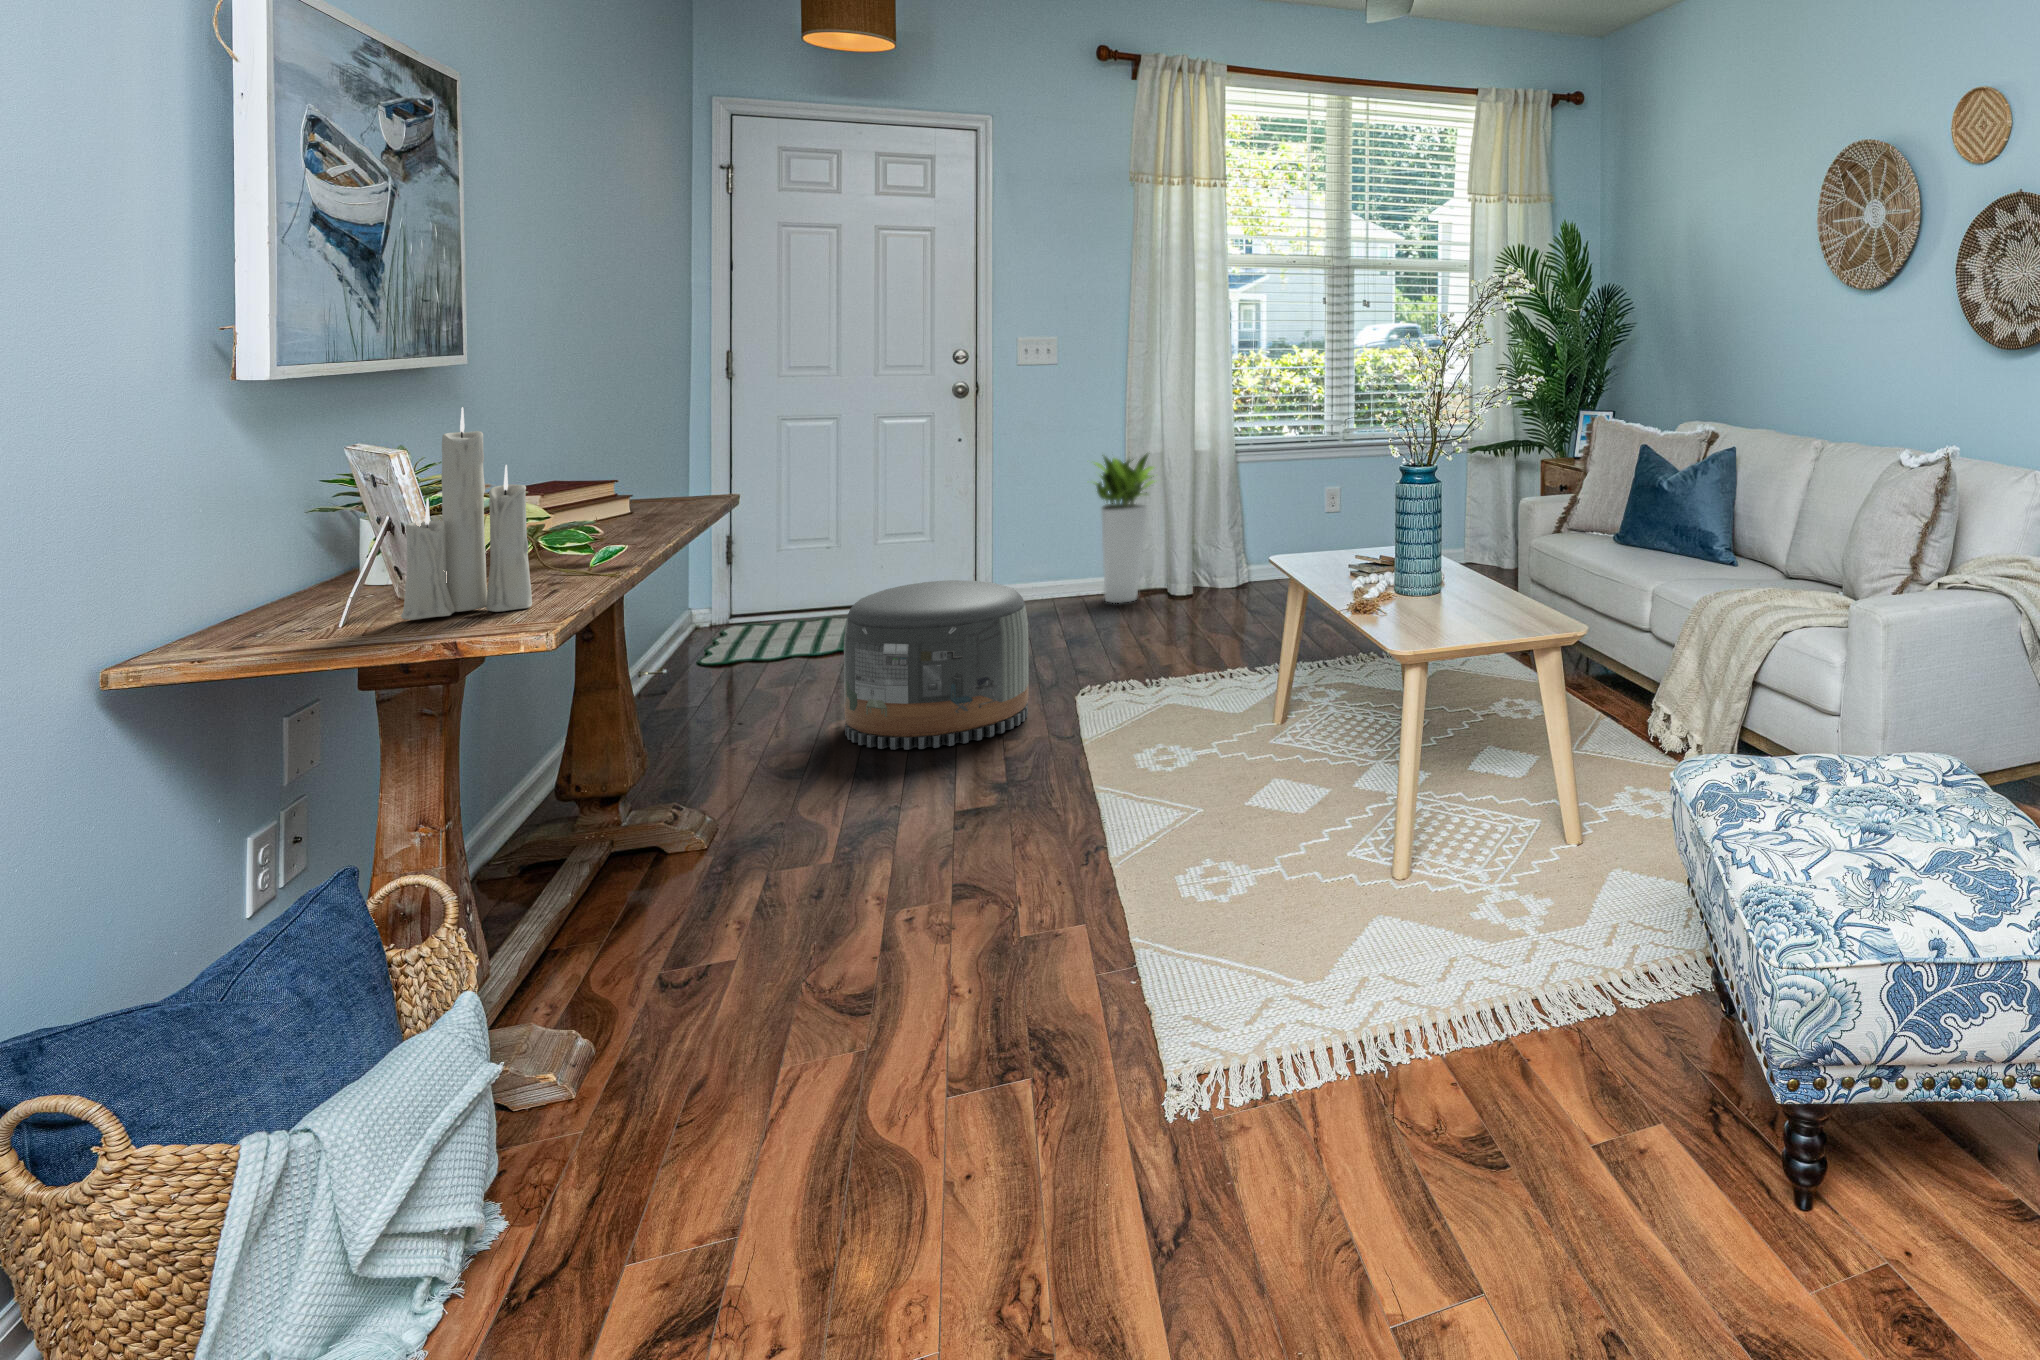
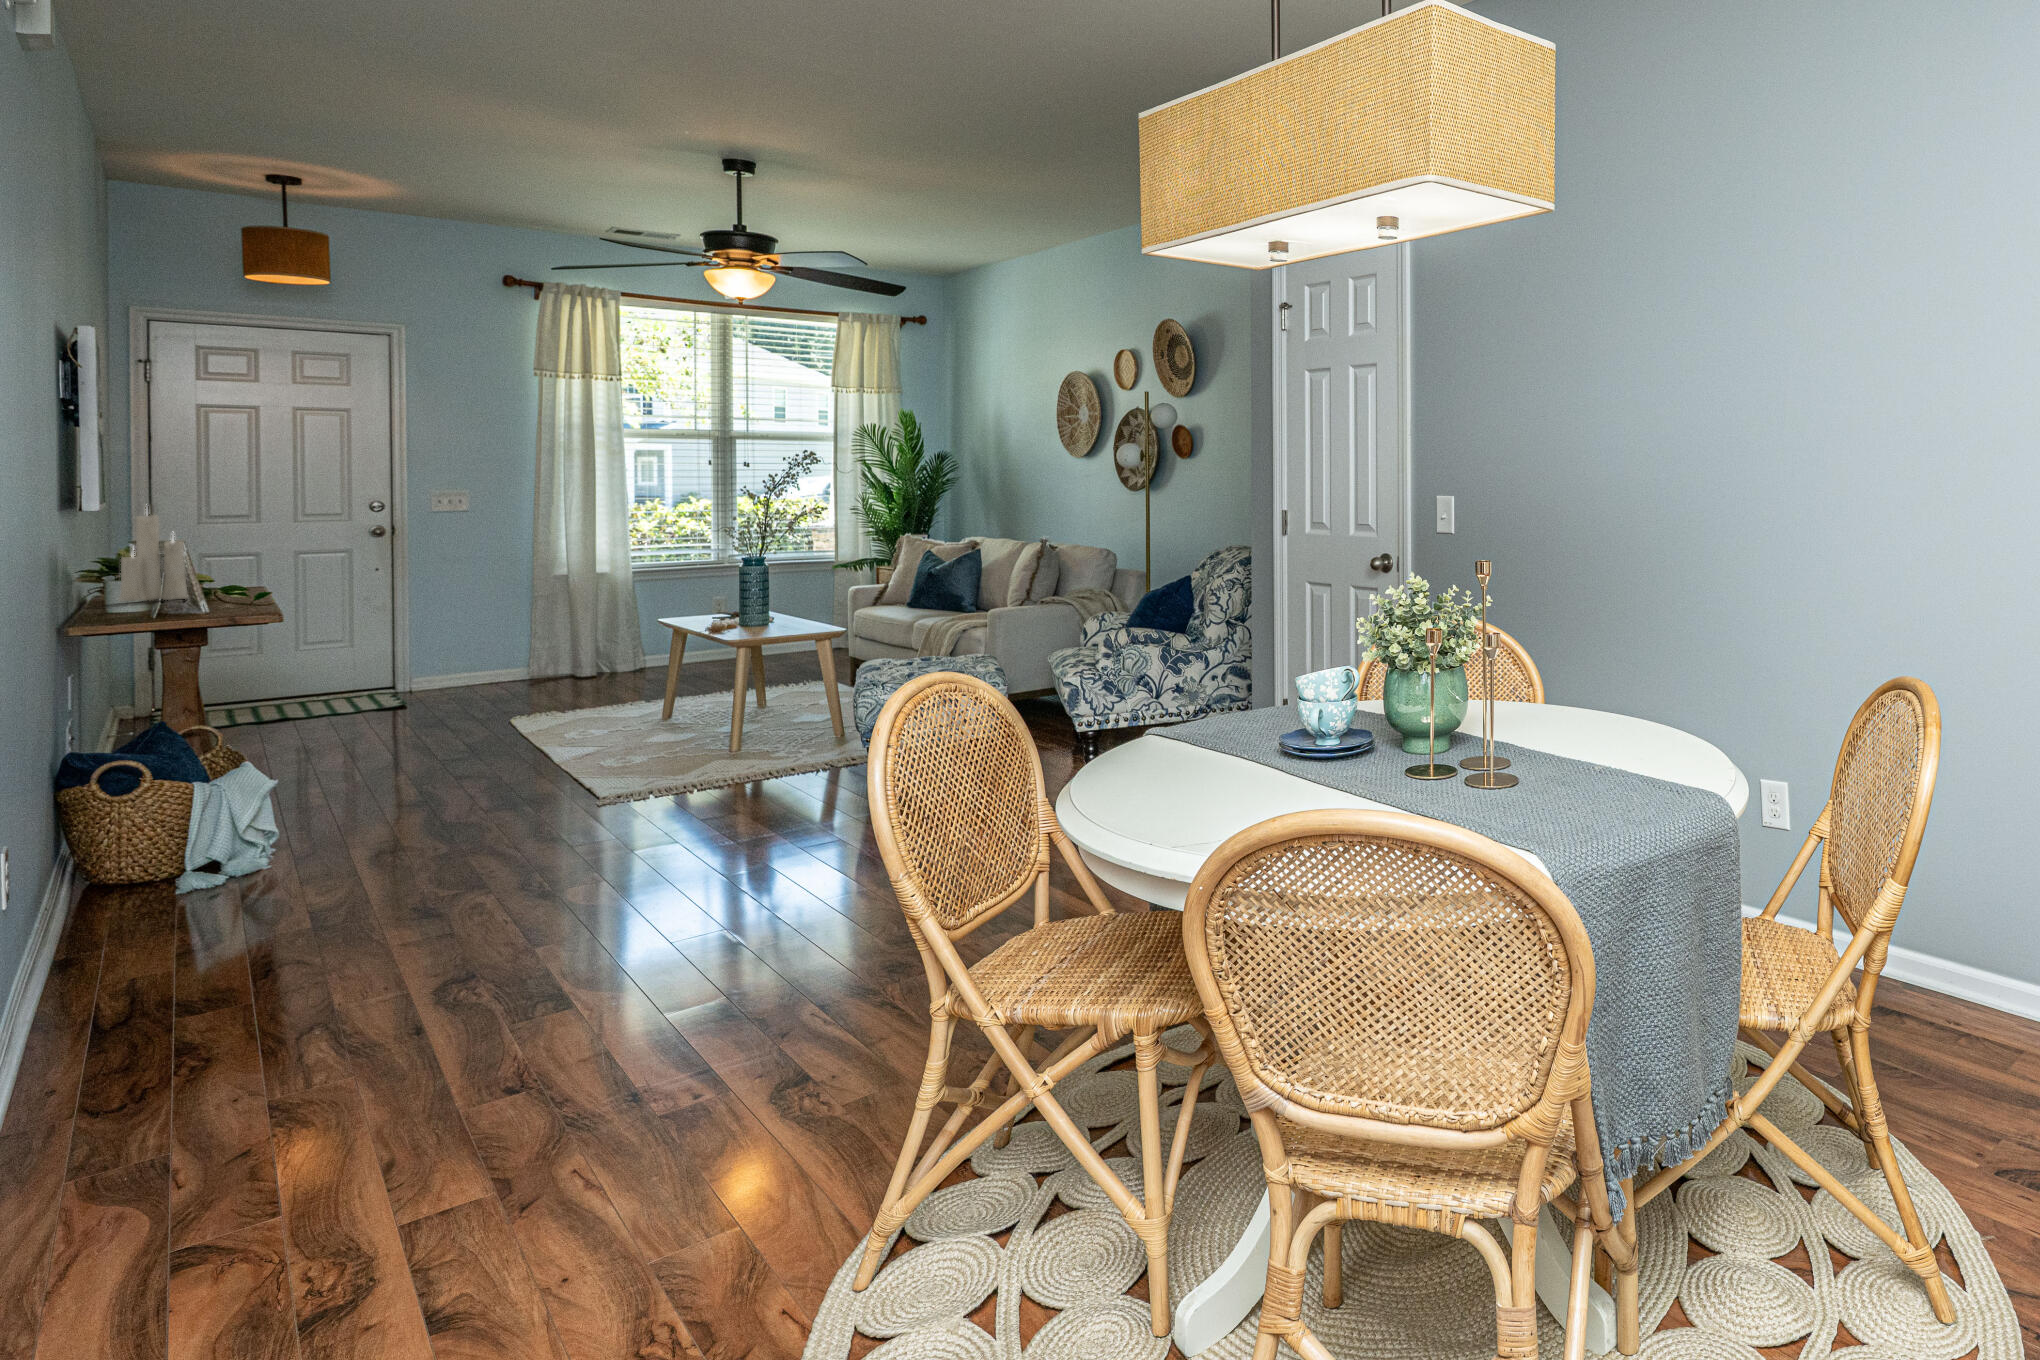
planter: present [1095,453,1154,603] -> none [498,573,567,685]
pouf: present [844,580,1029,749] -> none [308,646,459,749]

